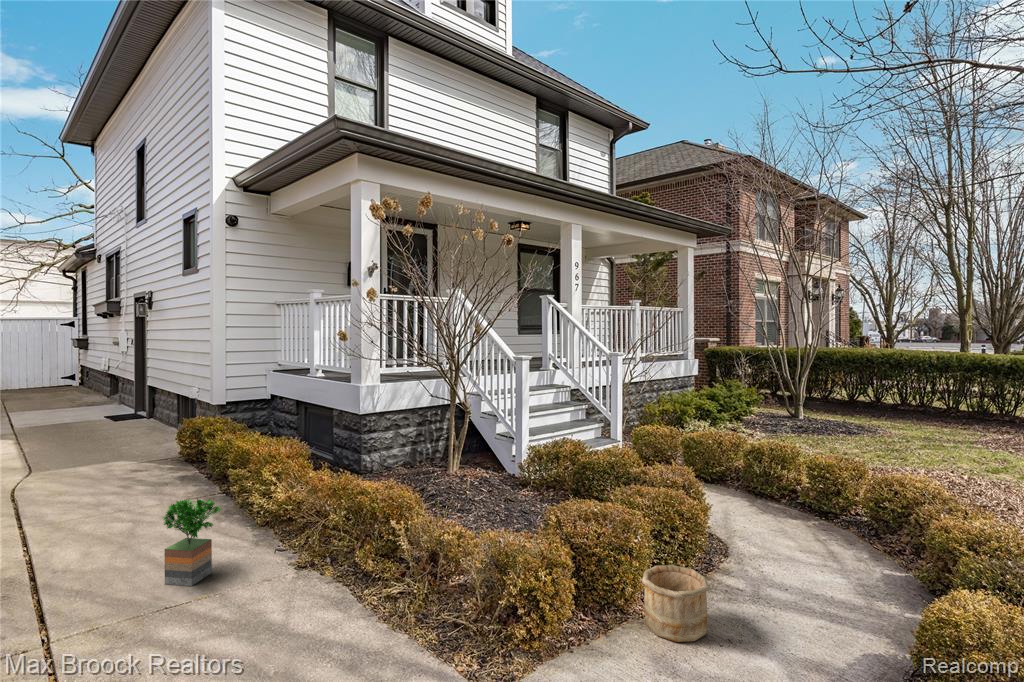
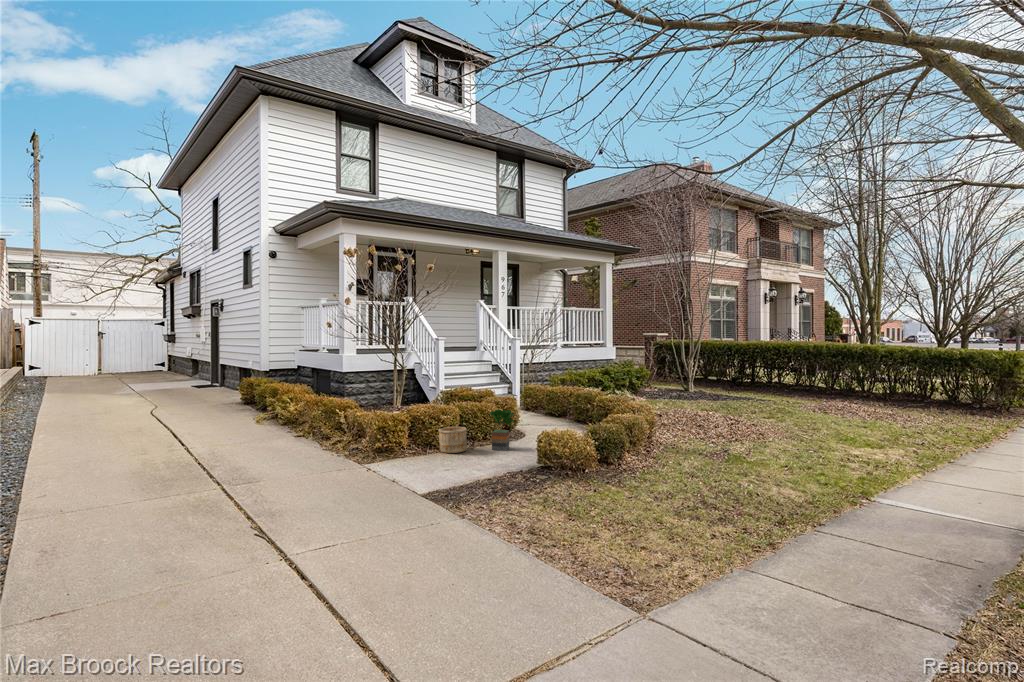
potted tree: present [163,499,221,586] -> present [490,409,514,451]

